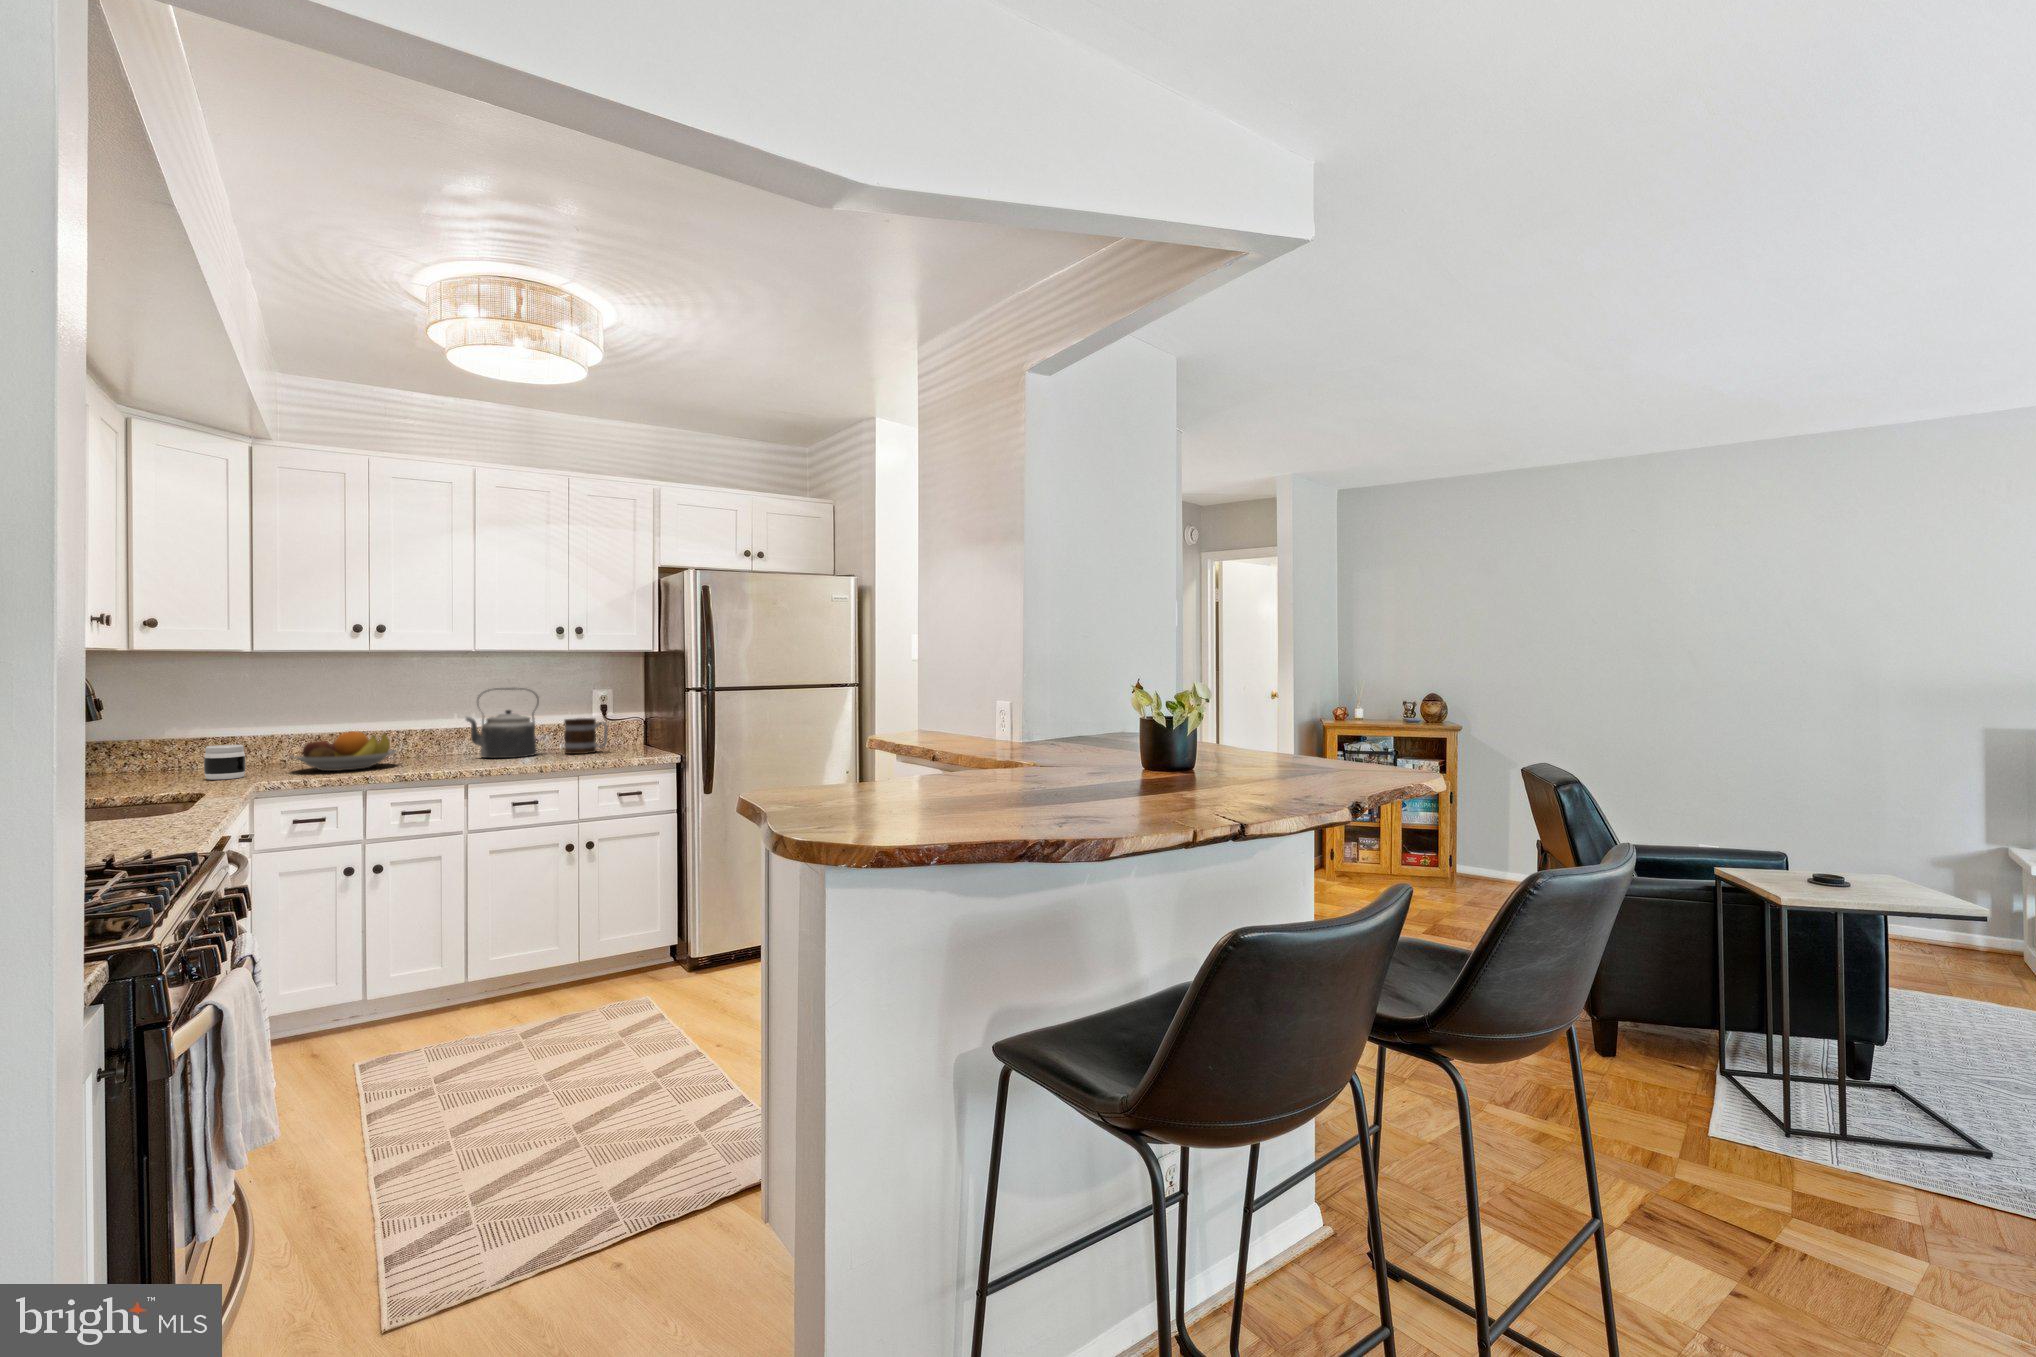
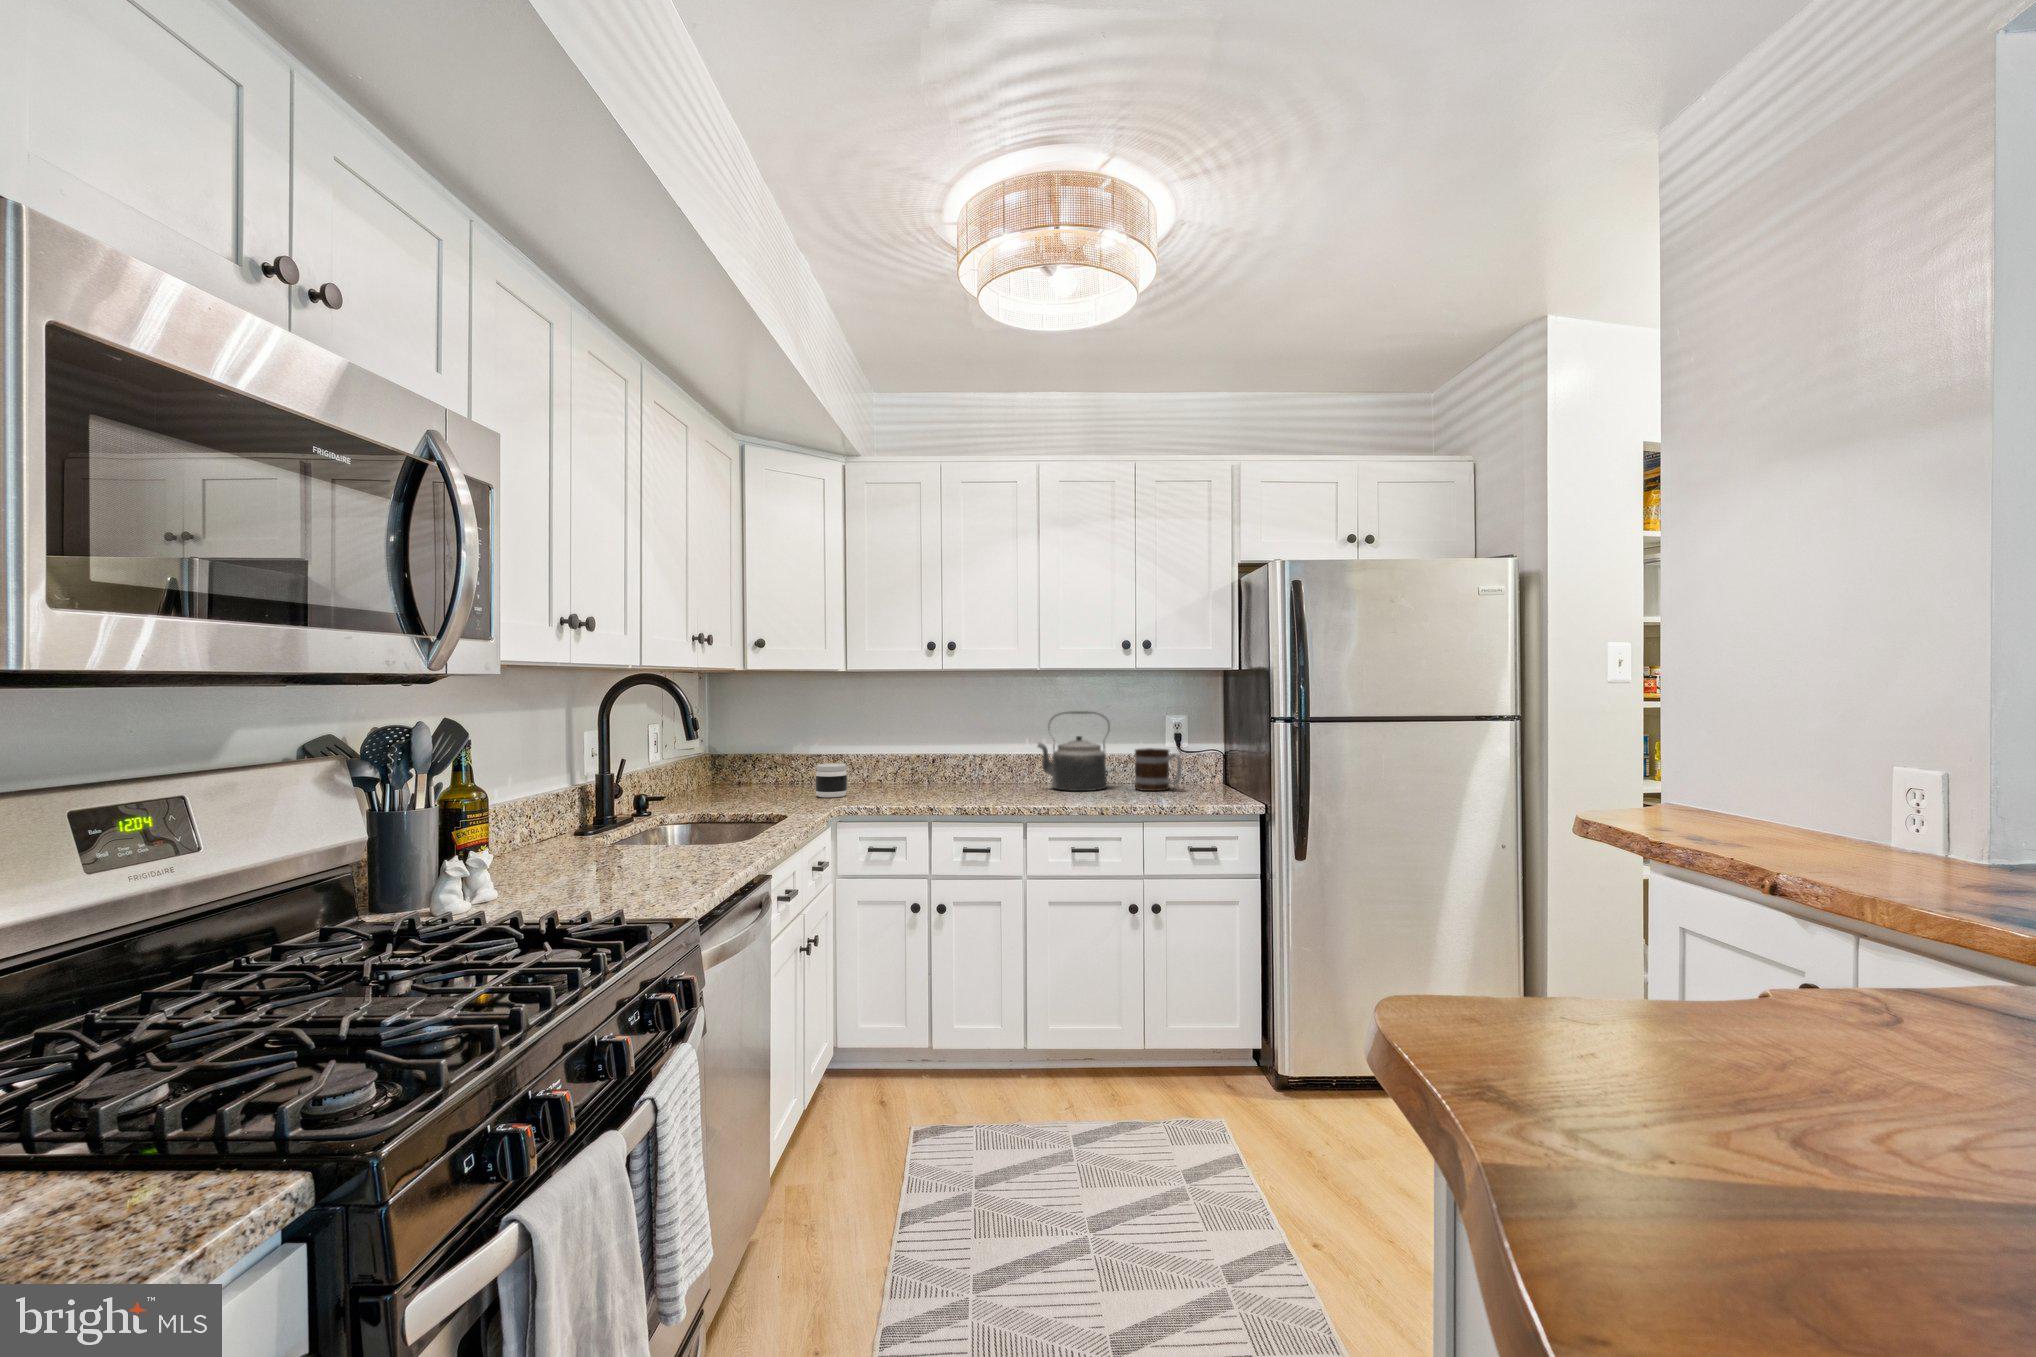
fruit bowl: present [291,731,396,771] -> none [883,755,974,795]

